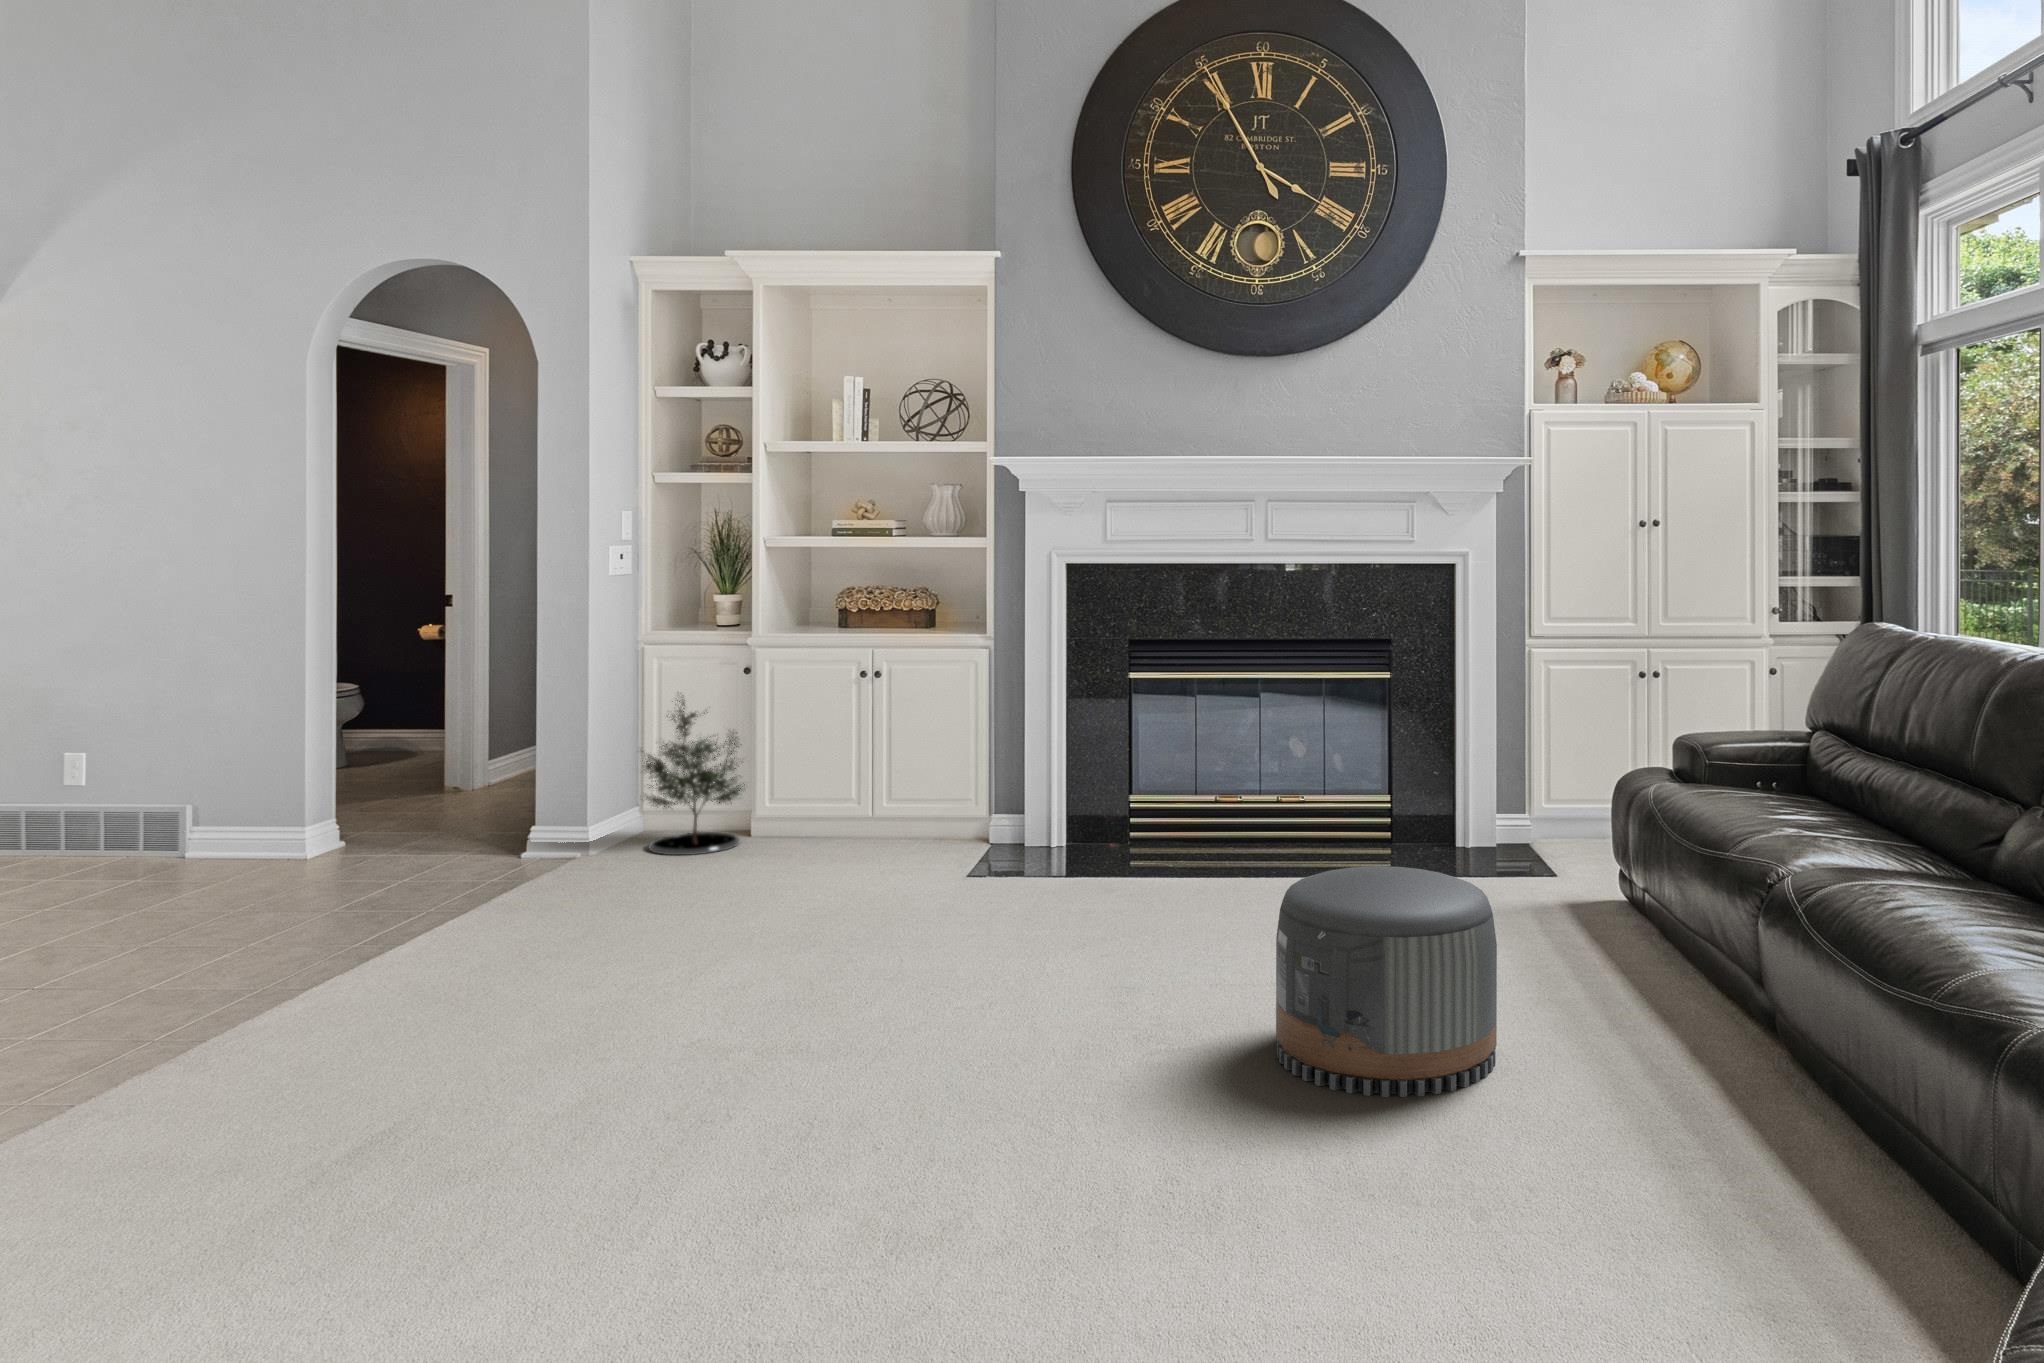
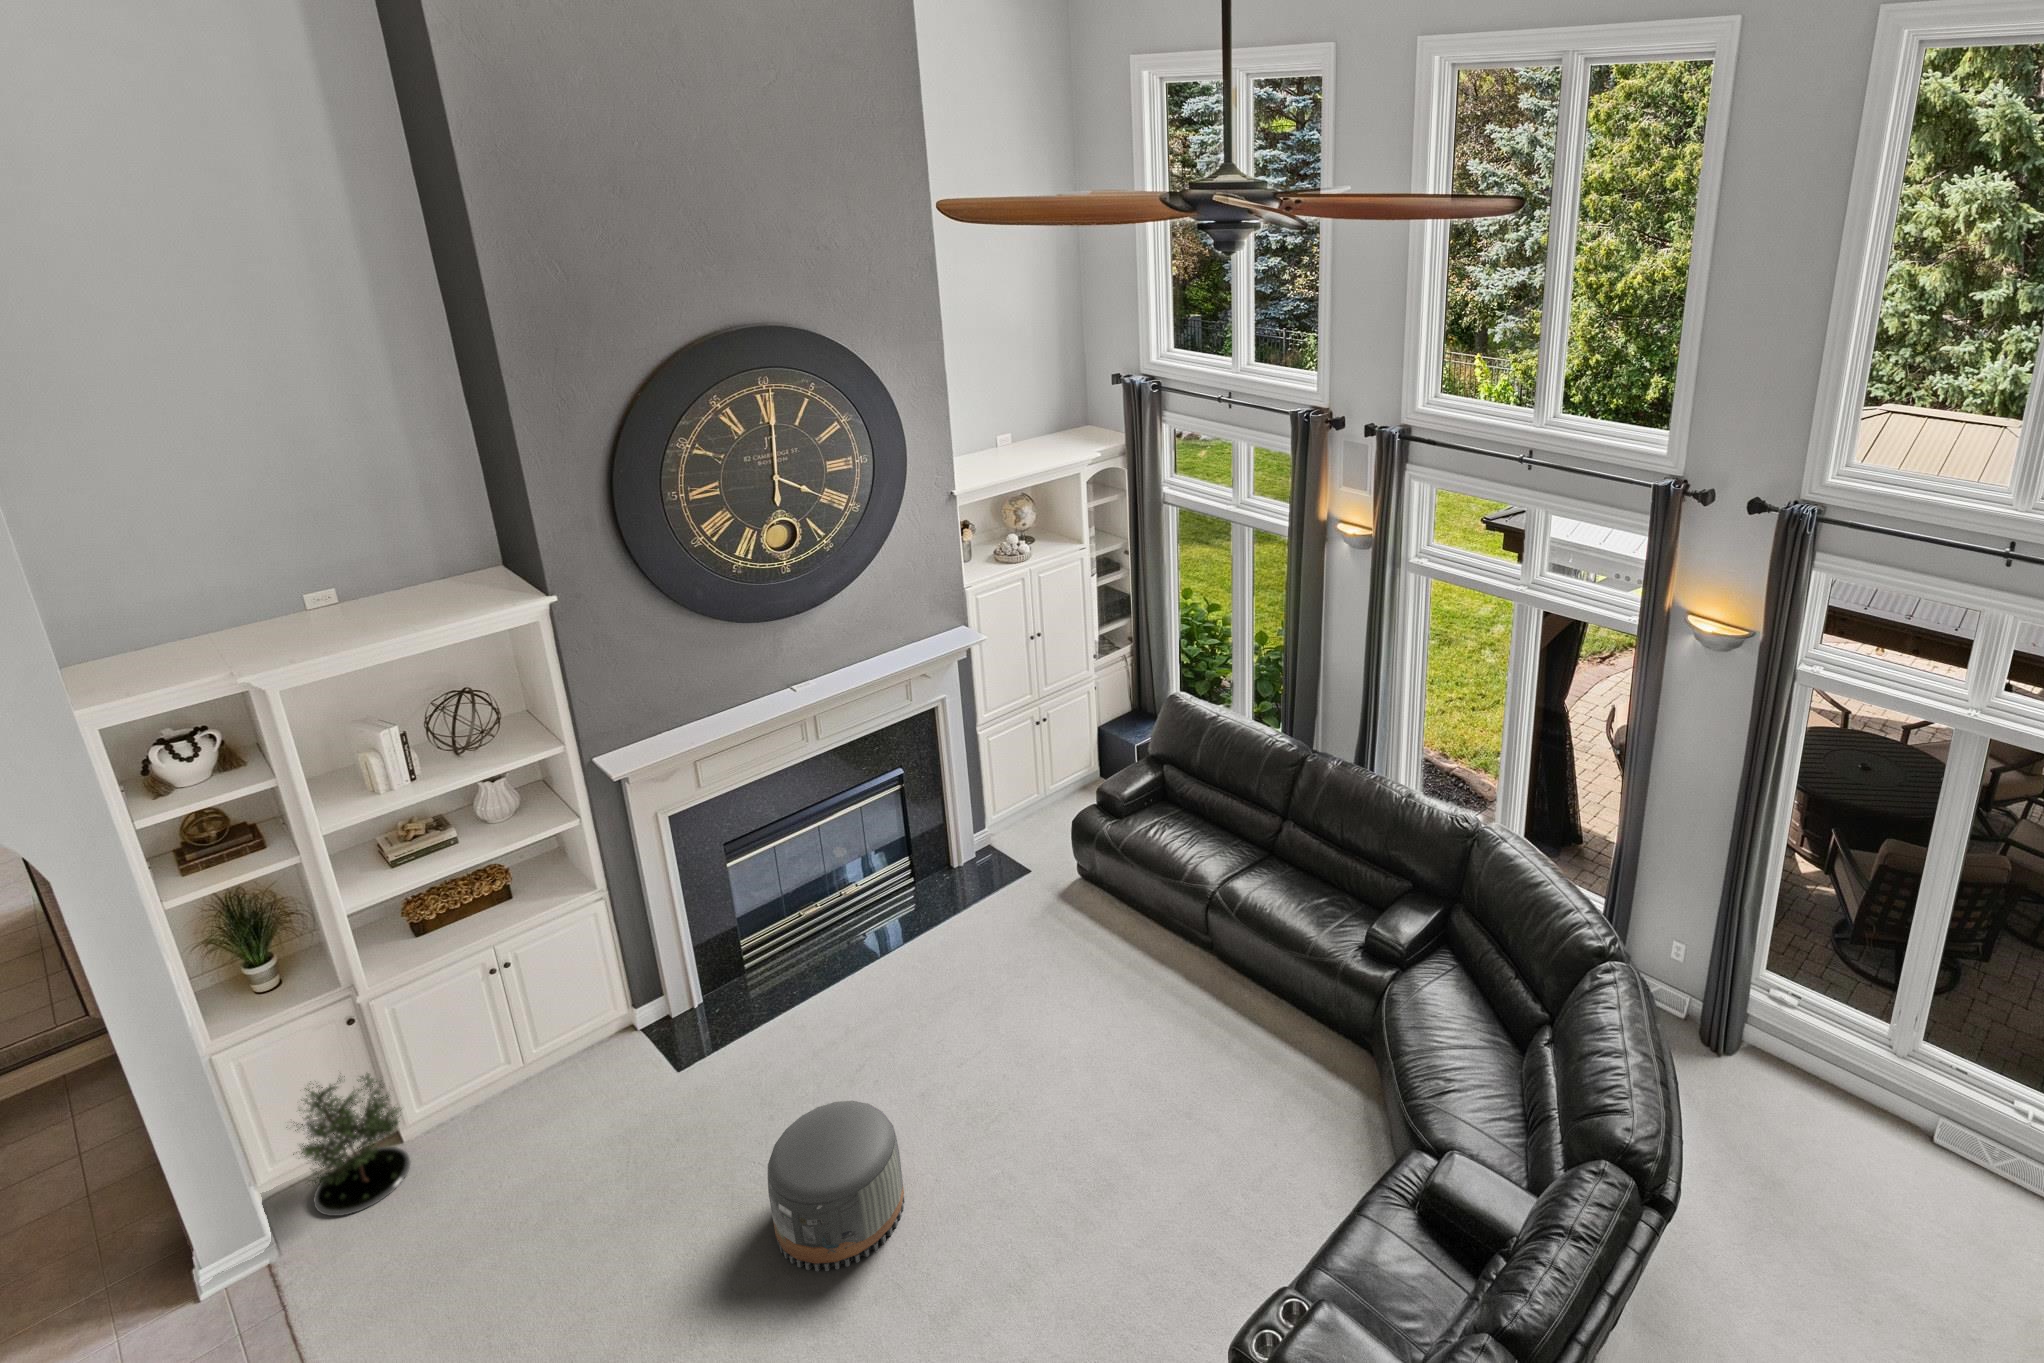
pouf: present [1276,866,1497,1097] -> present [768,1101,904,1271]

